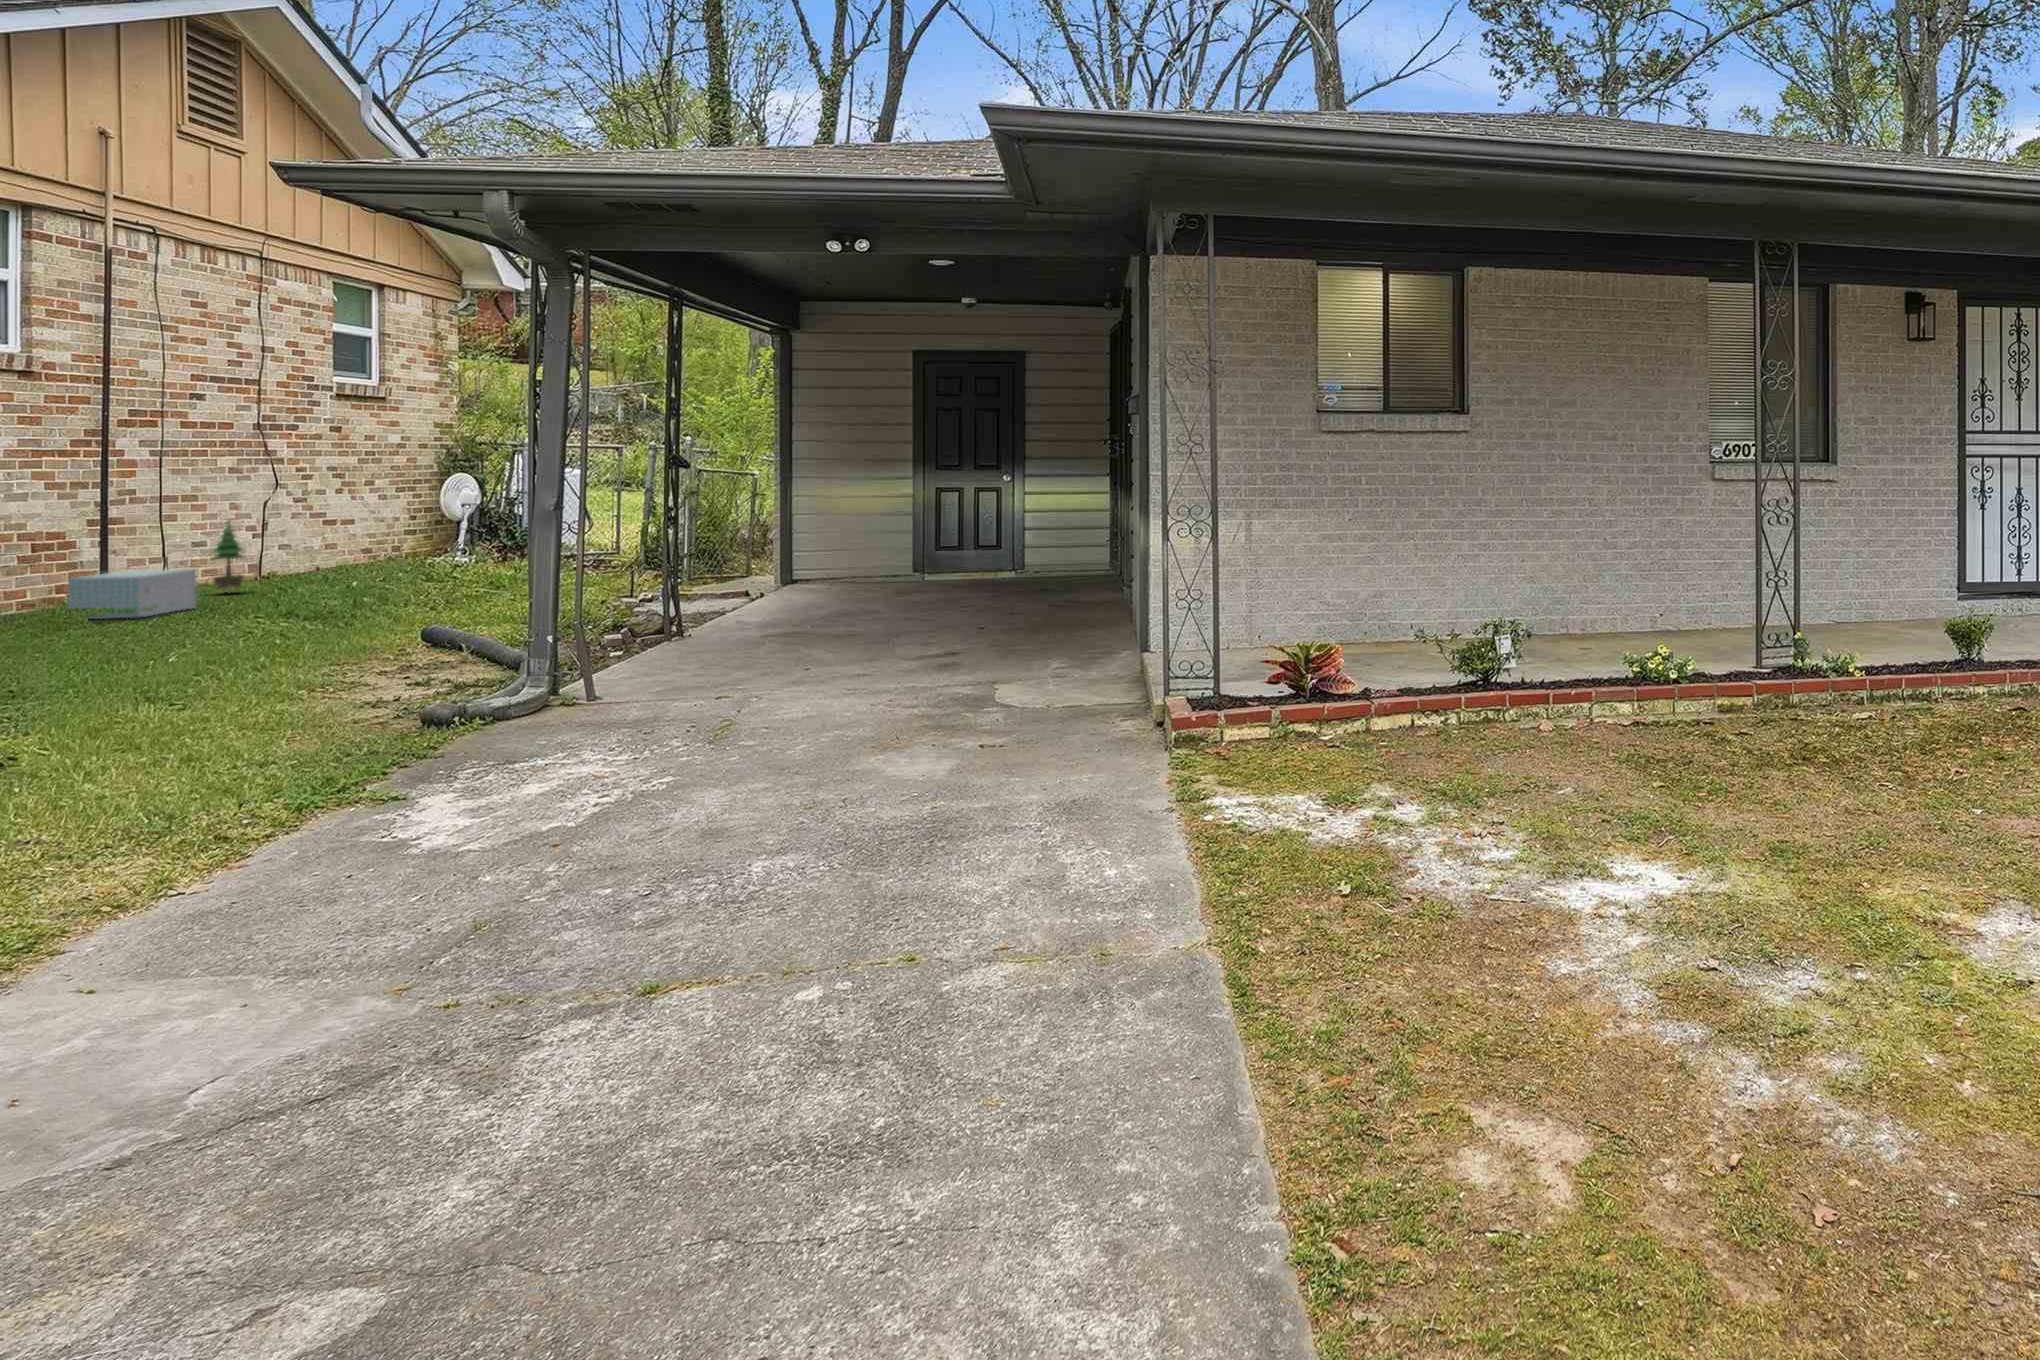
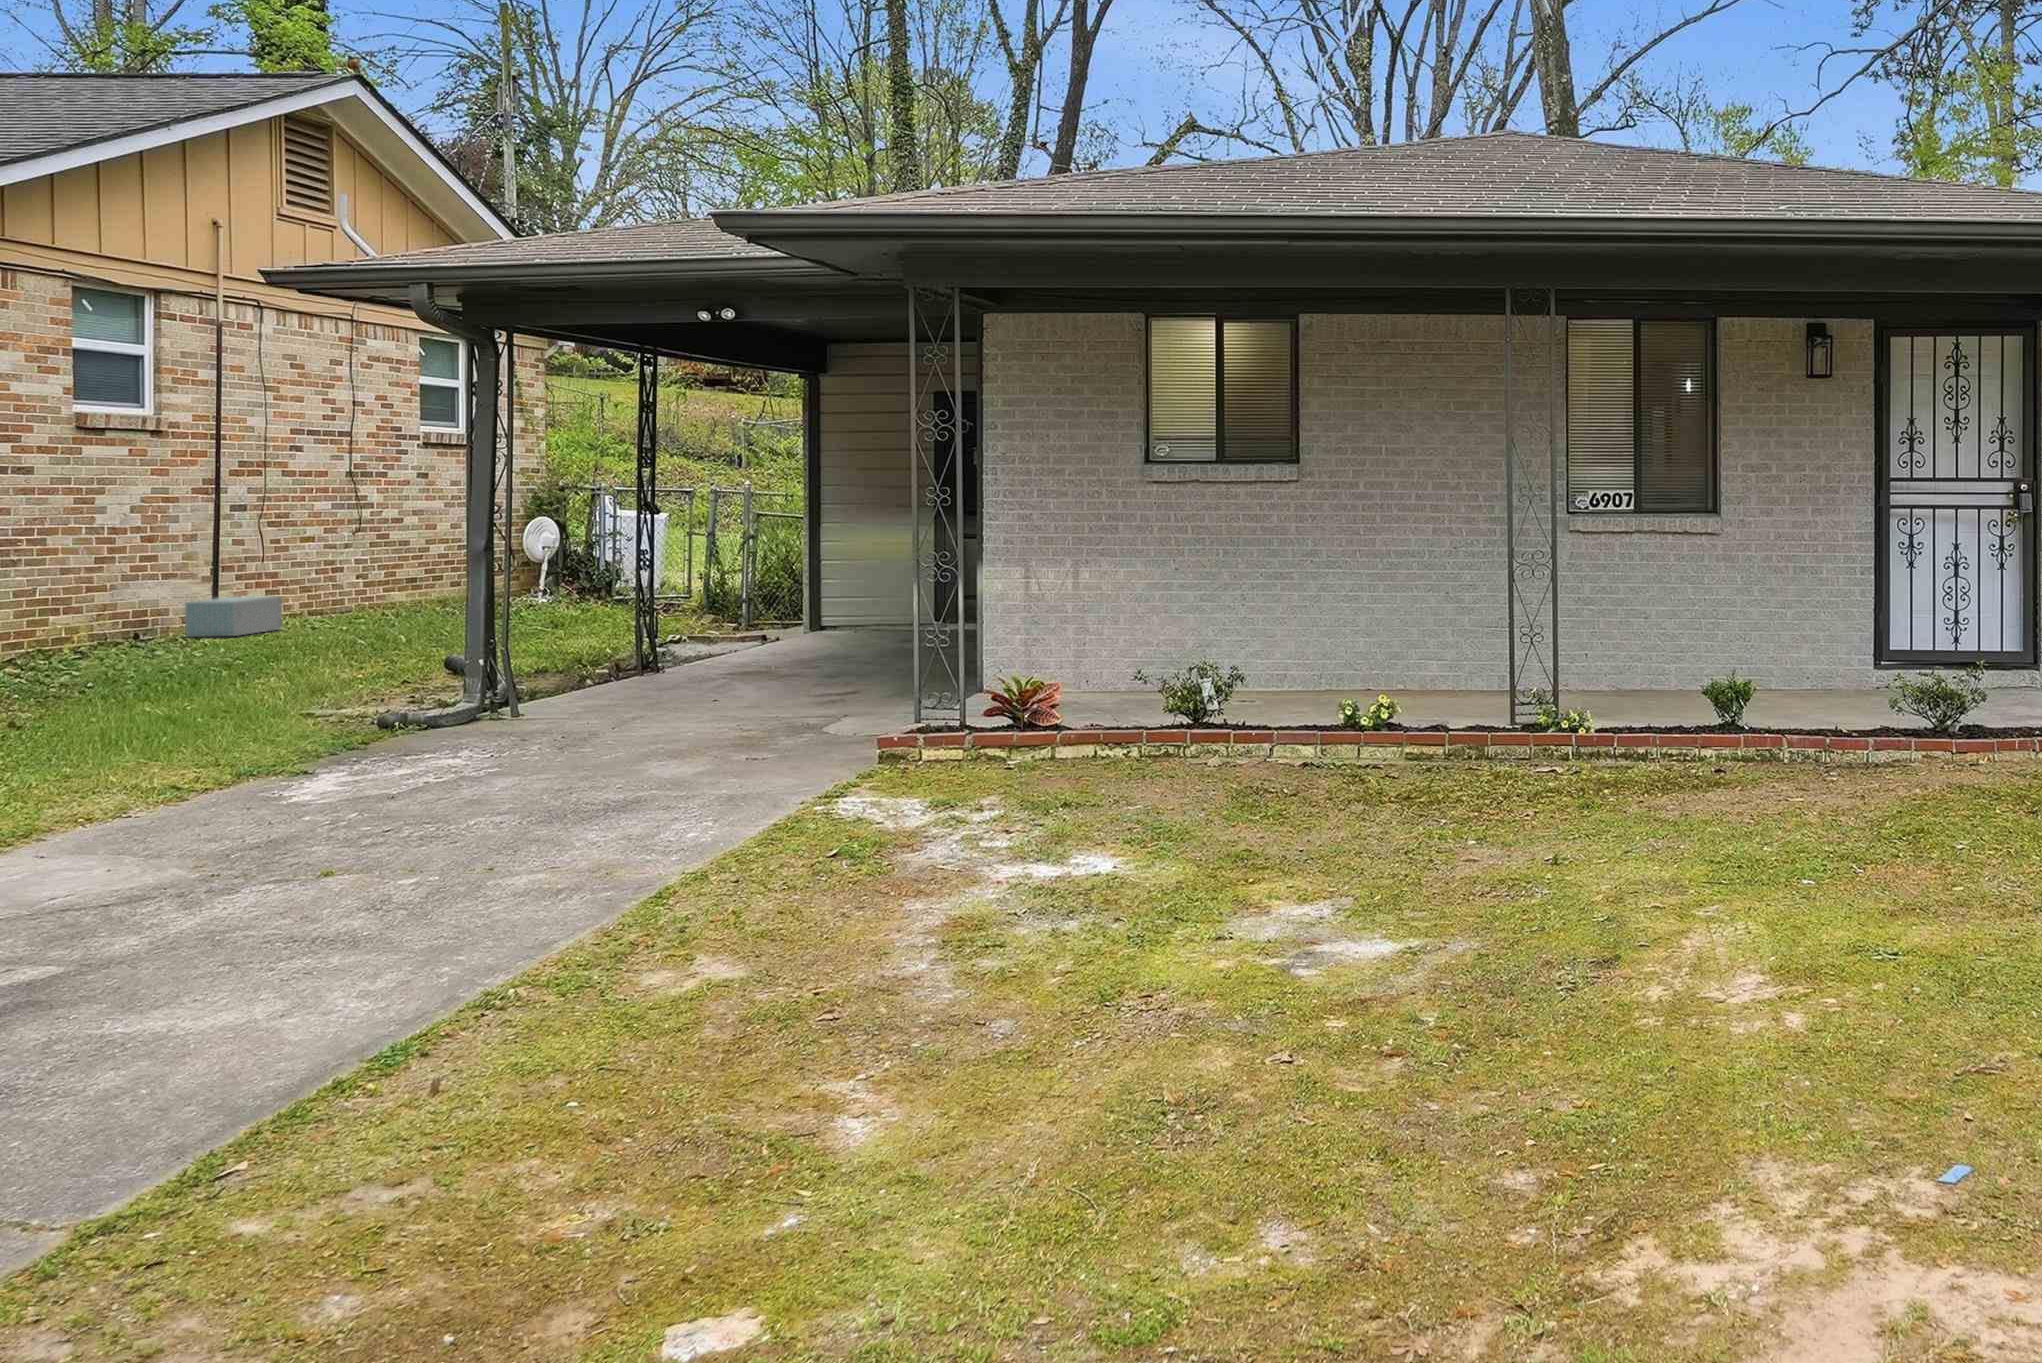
potted tree: present [211,522,243,592] -> none [302,554,332,619]

